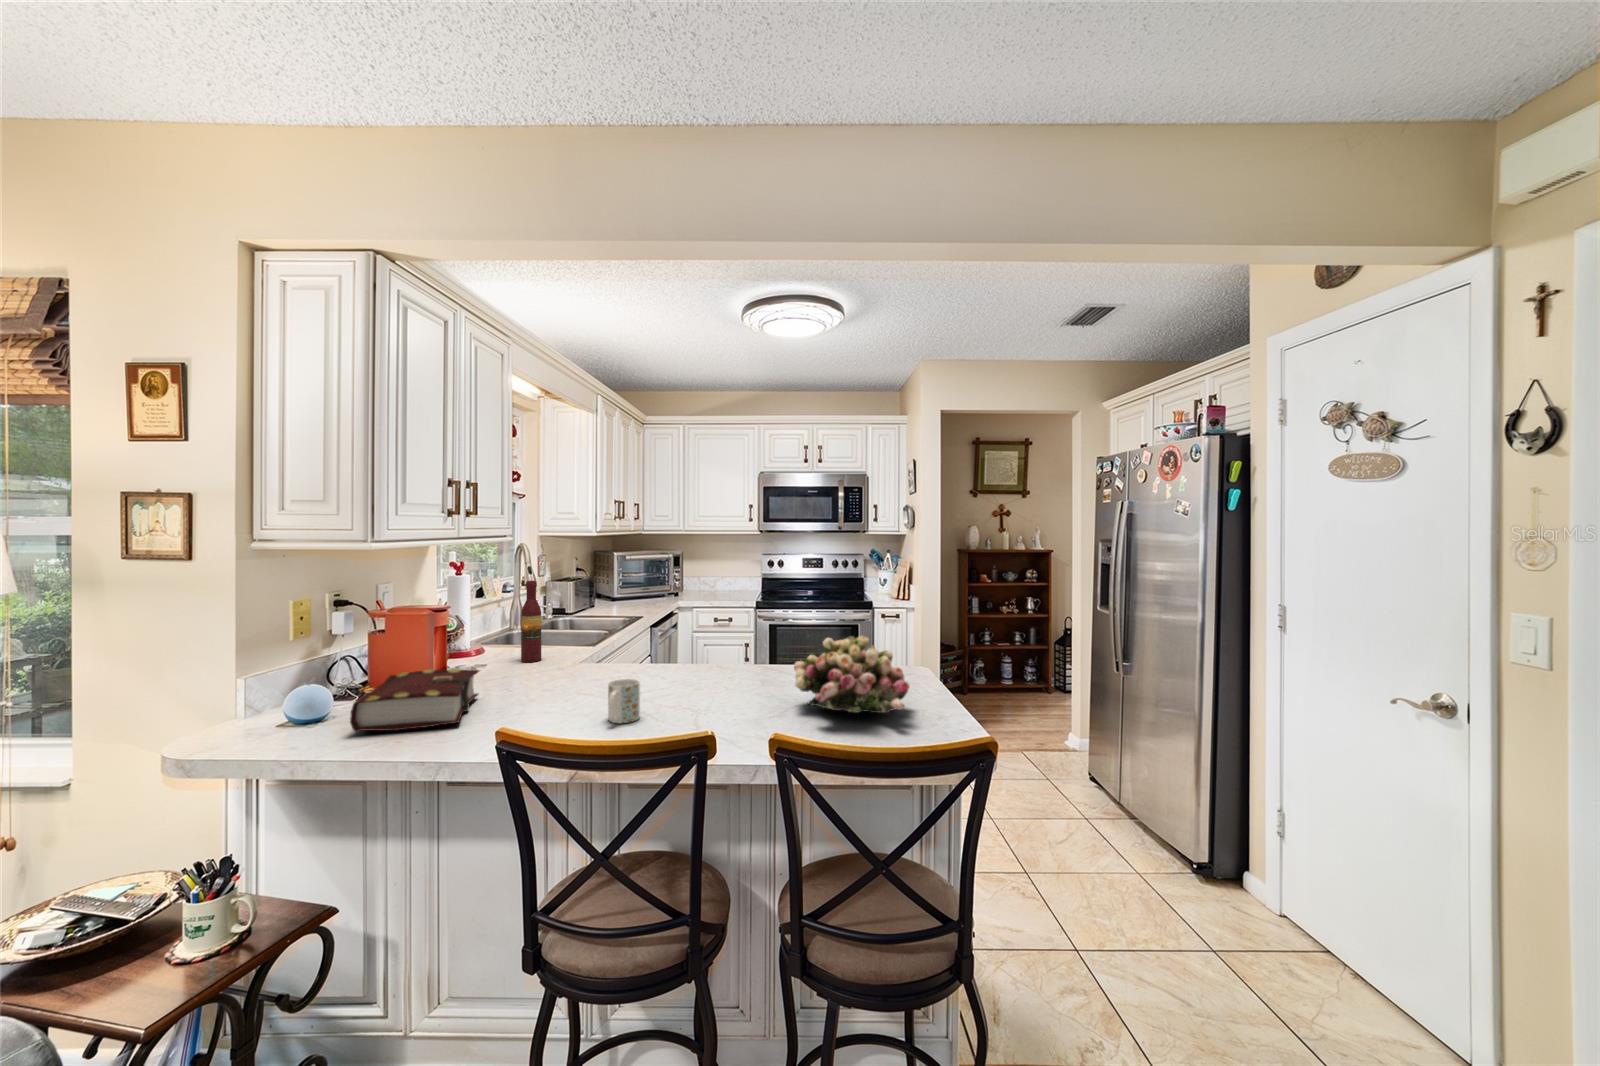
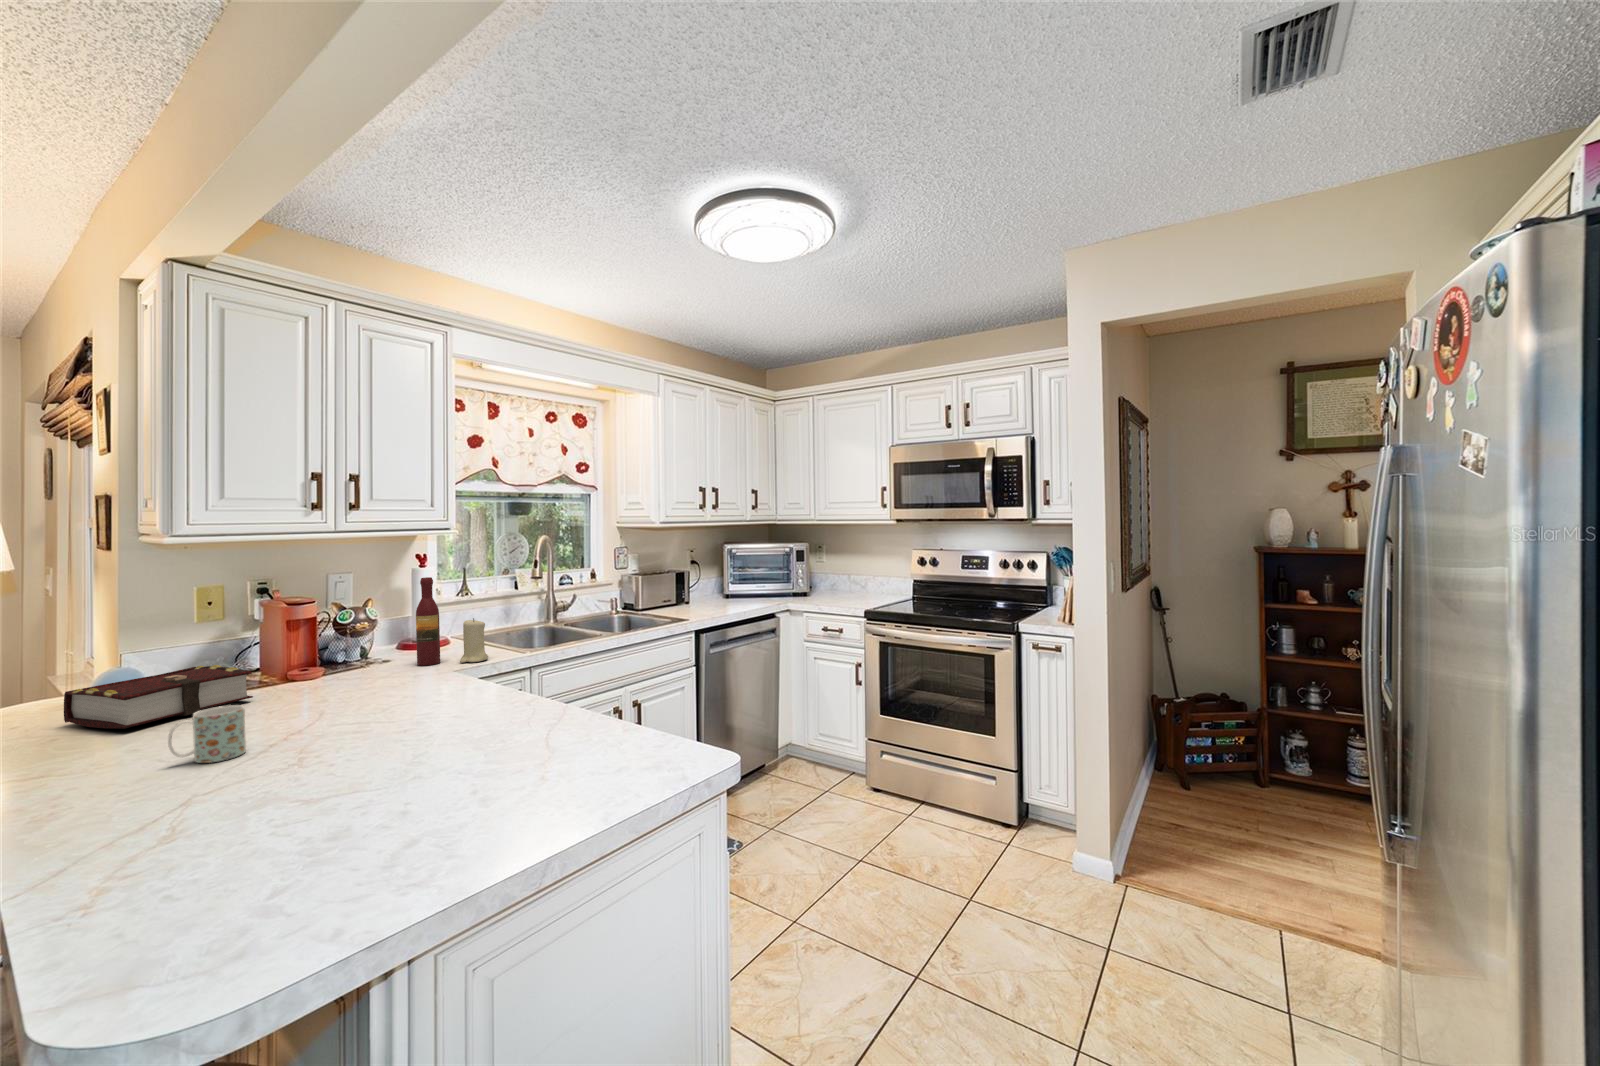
candle: none [555,616,580,656] -> present [460,618,488,663]
flower arrangement: present [794,636,910,713] -> none [250,686,499,841]

